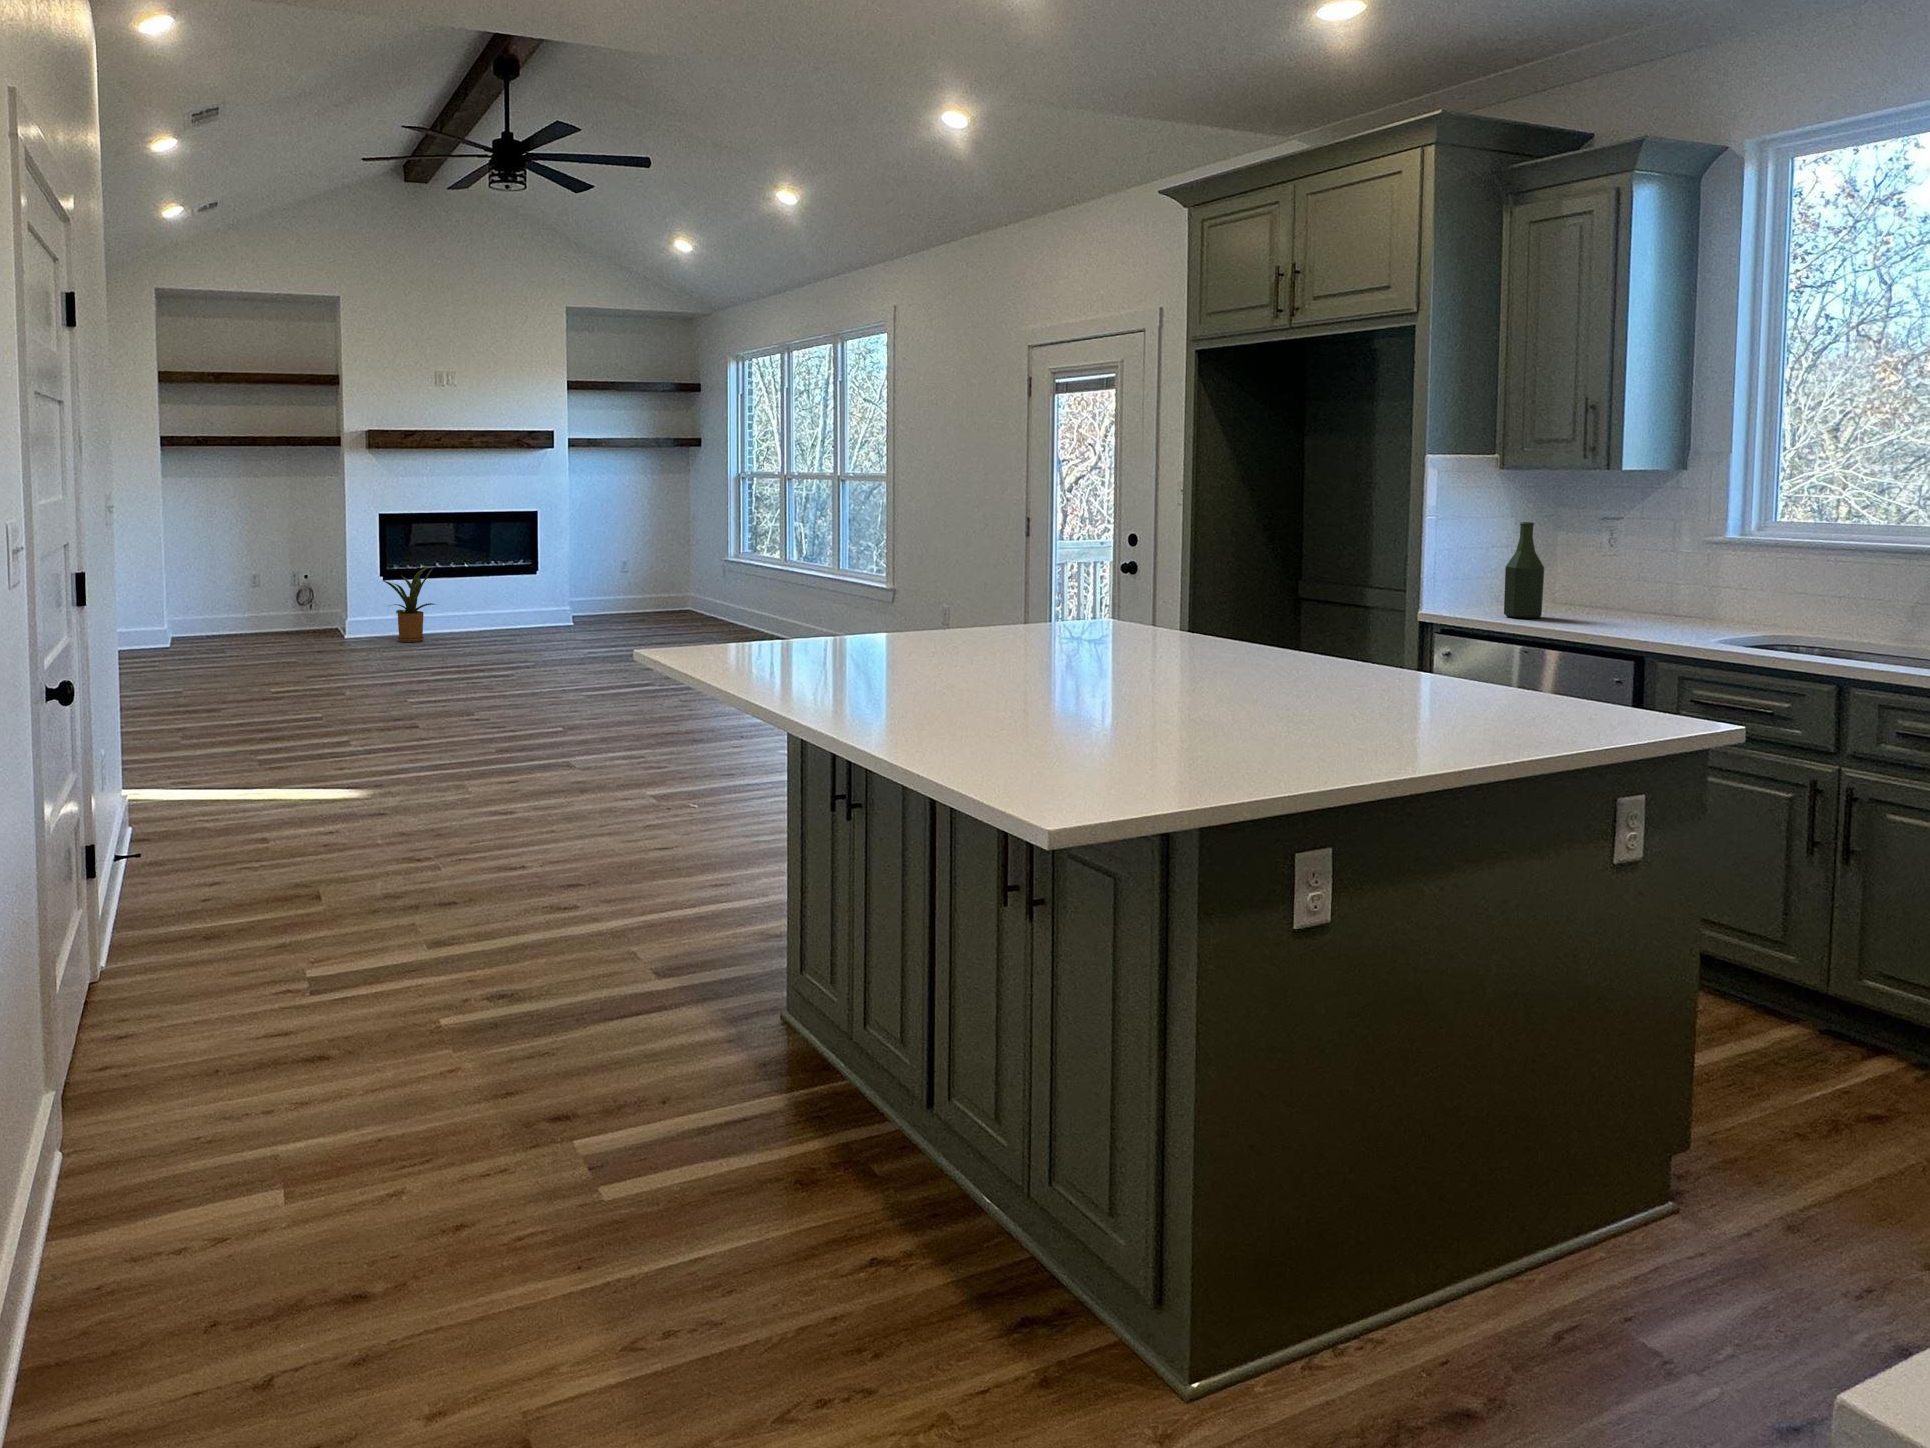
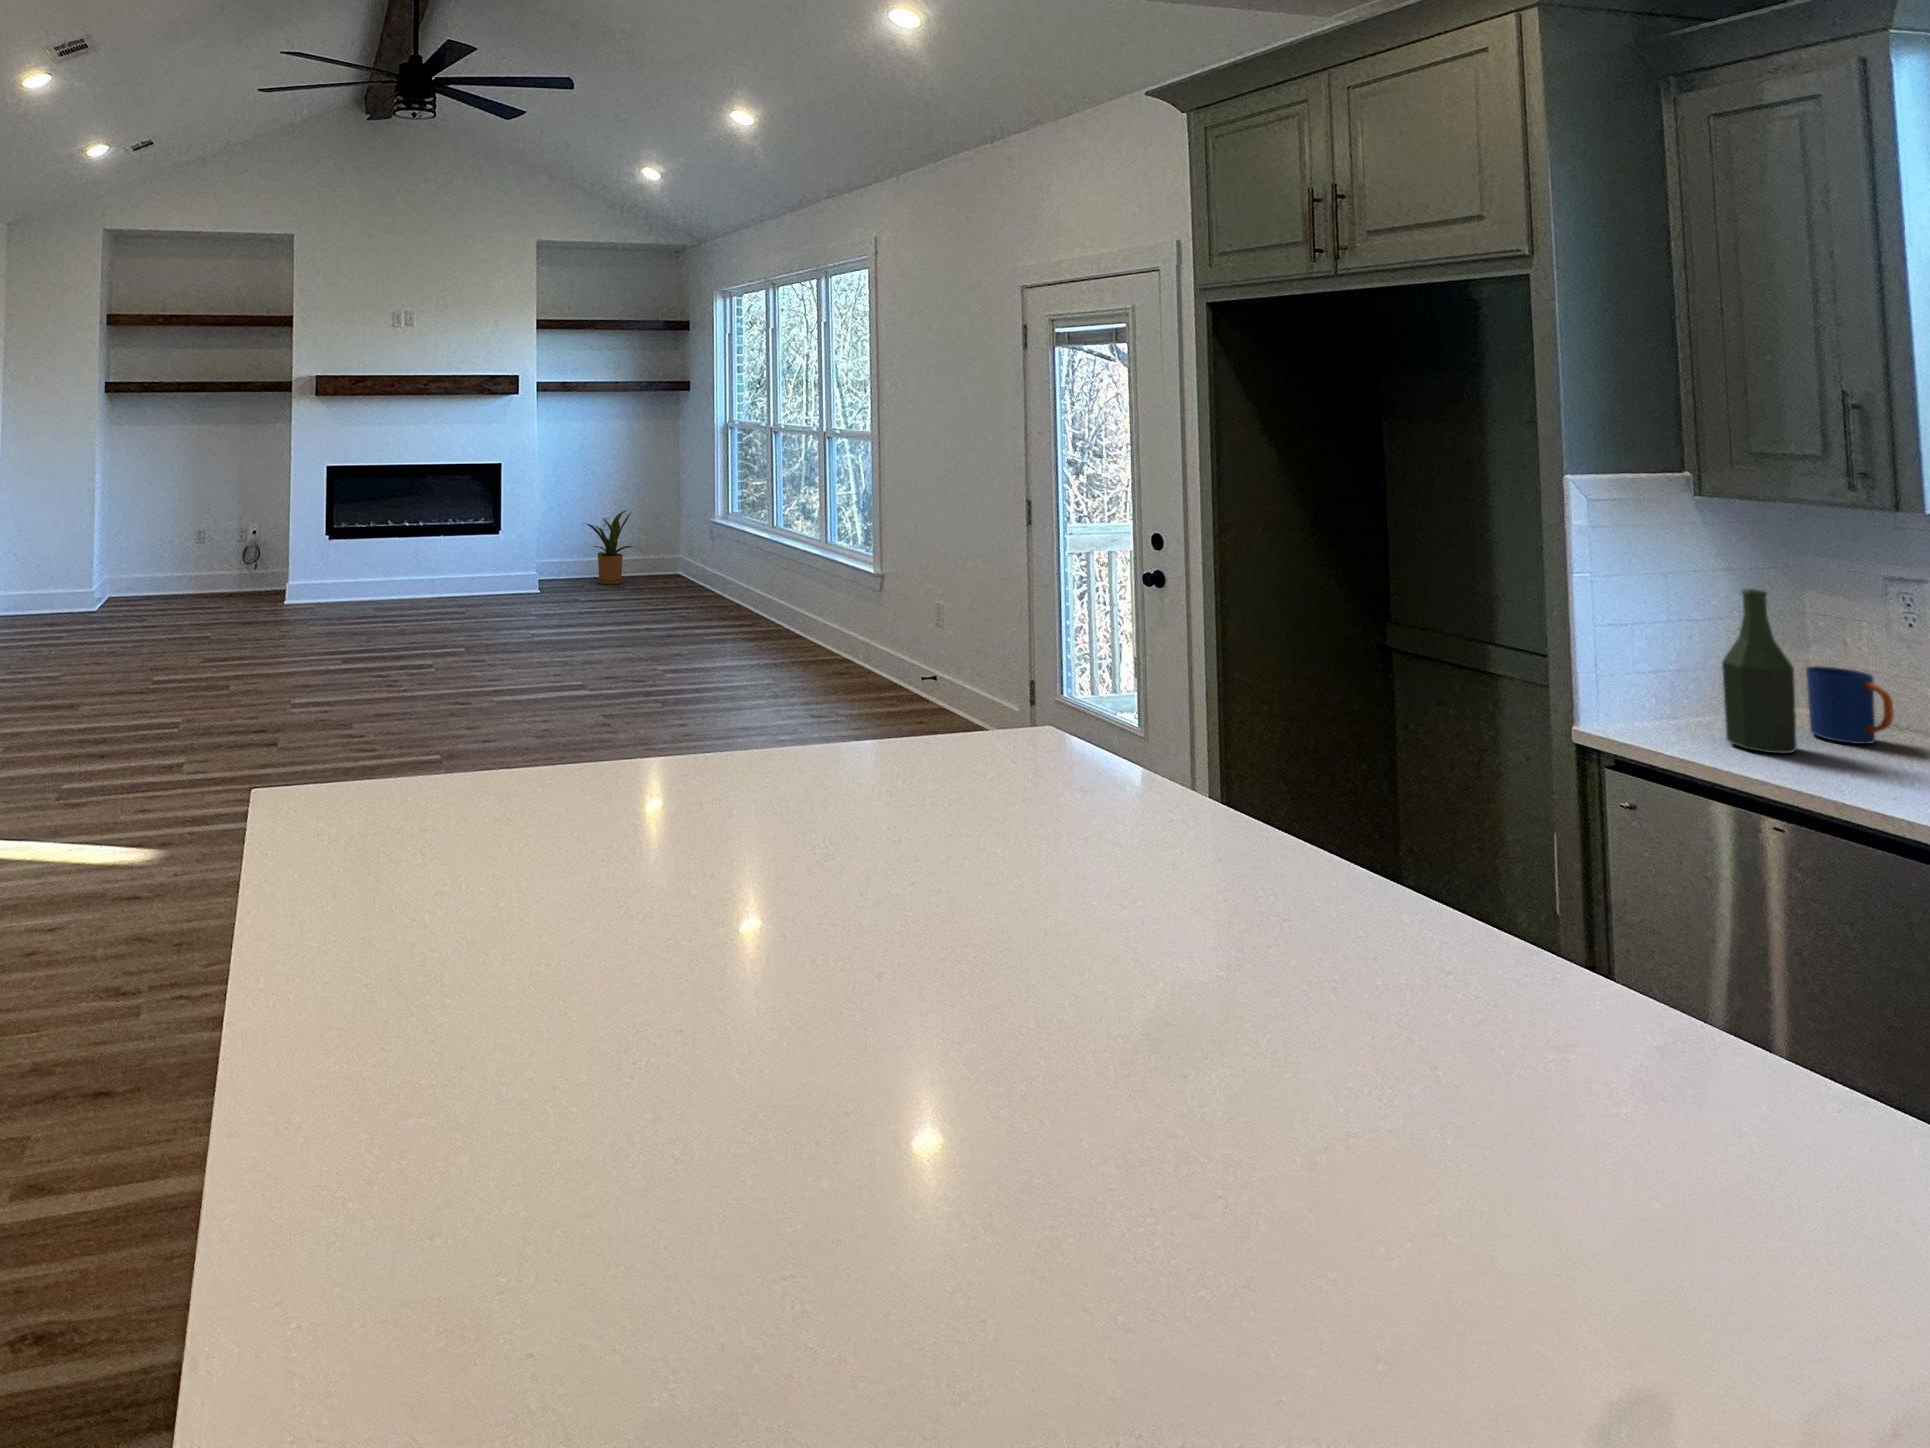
house plant: present [384,567,435,642] -> present [585,511,633,585]
mug: none [1551,572,1596,614] -> present [1806,666,1893,744]

